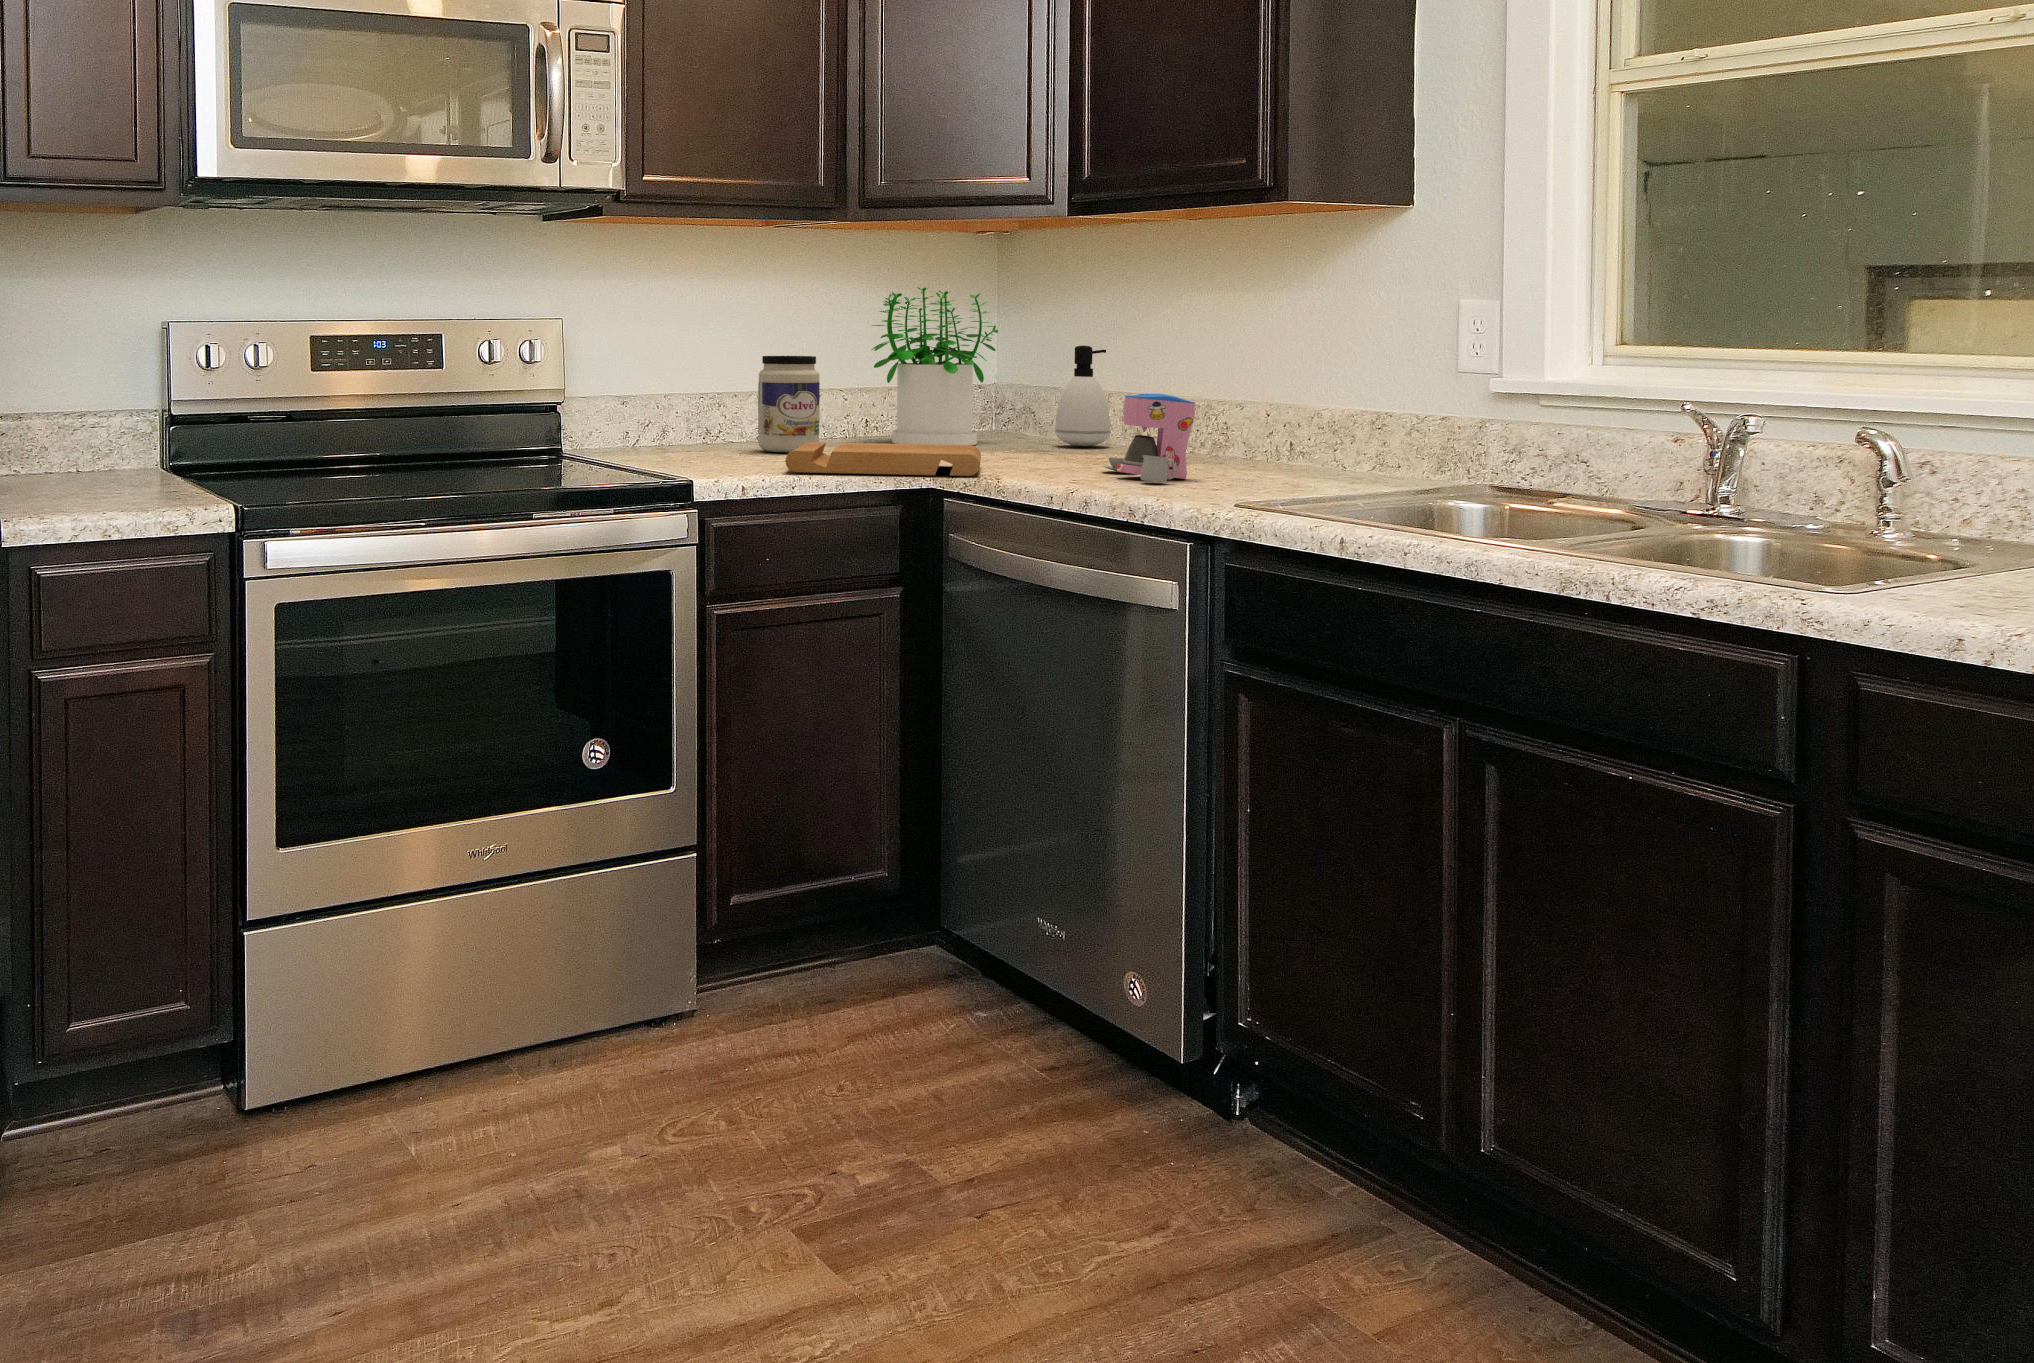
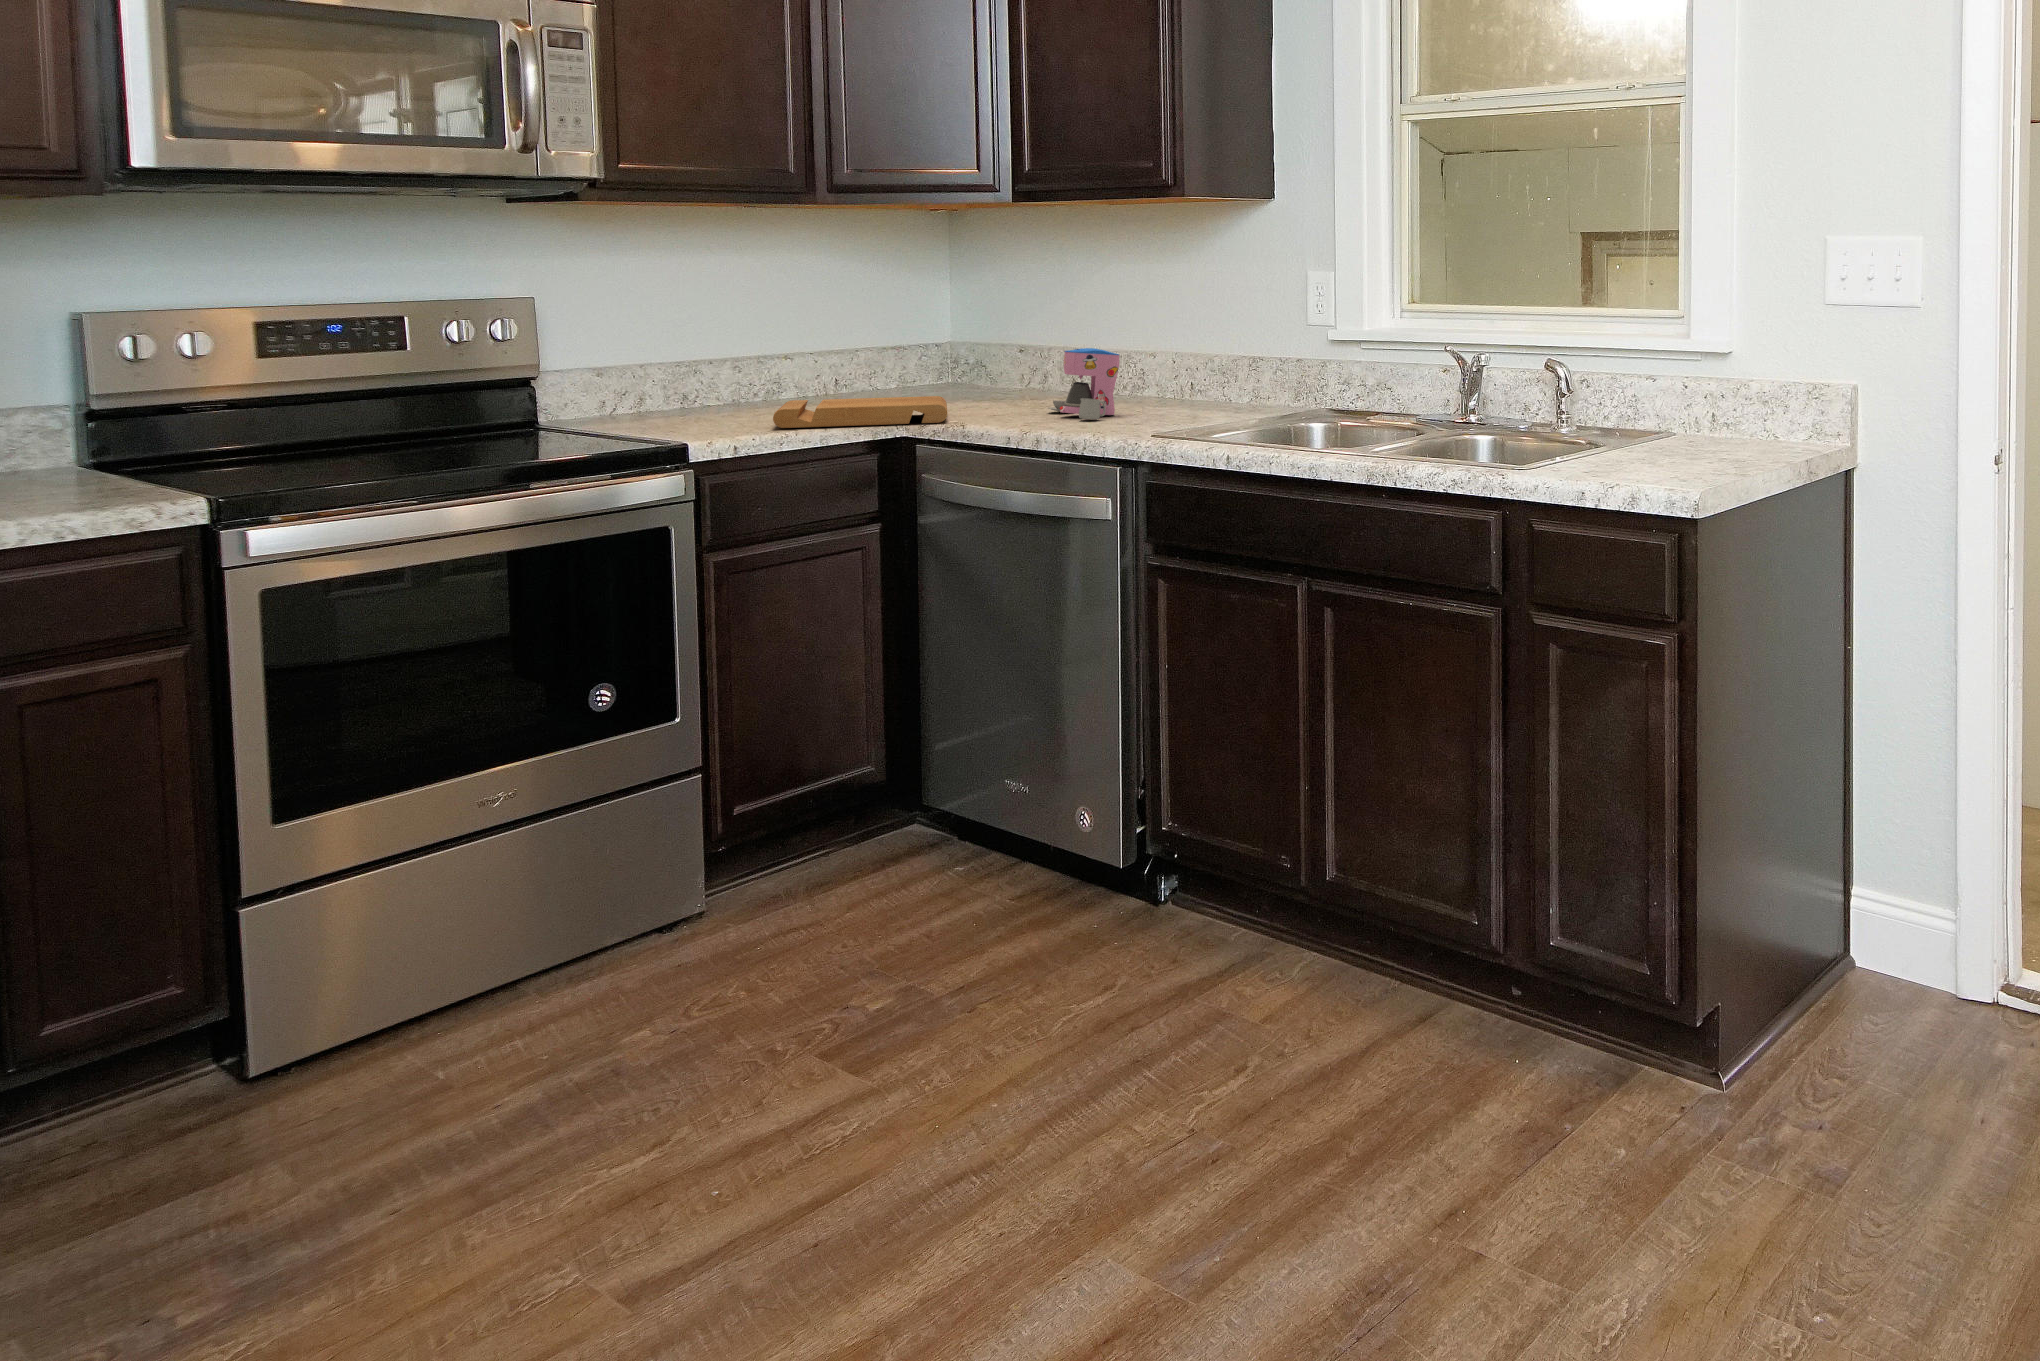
potted plant: present [872,287,998,445] -> none [841,259,955,397]
soap dispenser: present [1055,345,1111,446] -> none [1007,307,1053,391]
jar: present [758,356,820,452] -> none [739,323,799,410]

